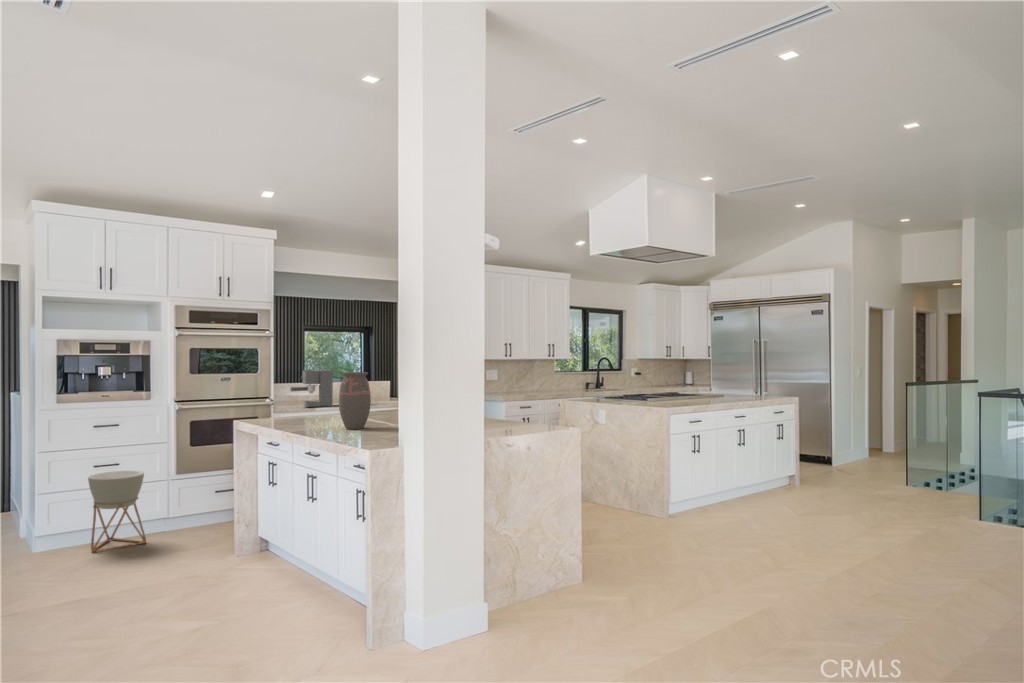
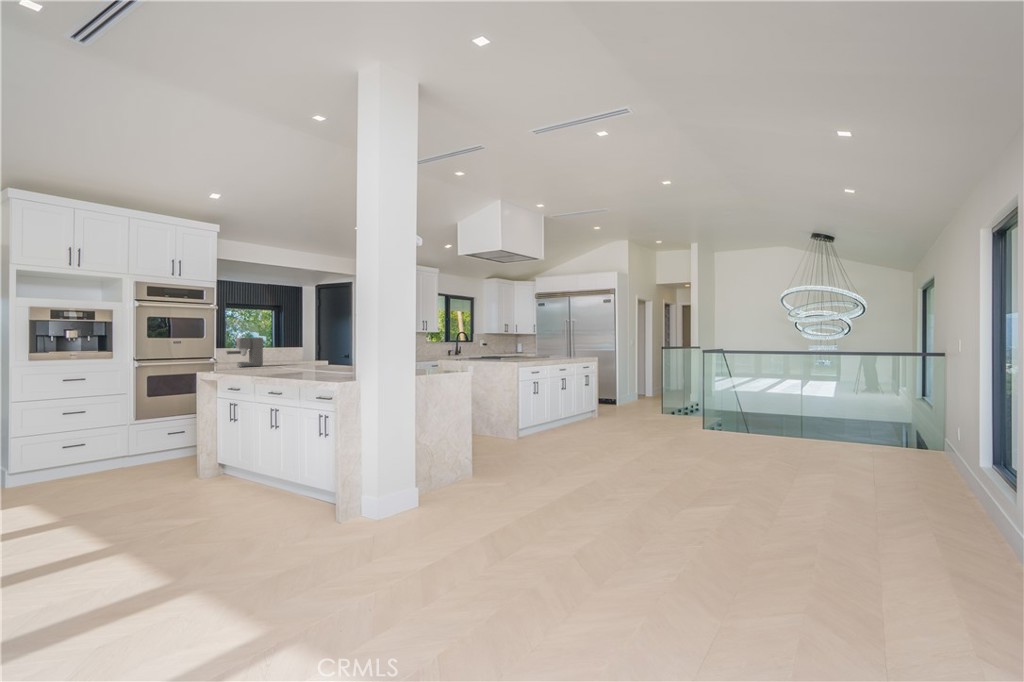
decorative vase: present [339,372,371,429] -> none [302,333,327,375]
planter: present [88,471,146,552] -> none [64,417,119,484]

